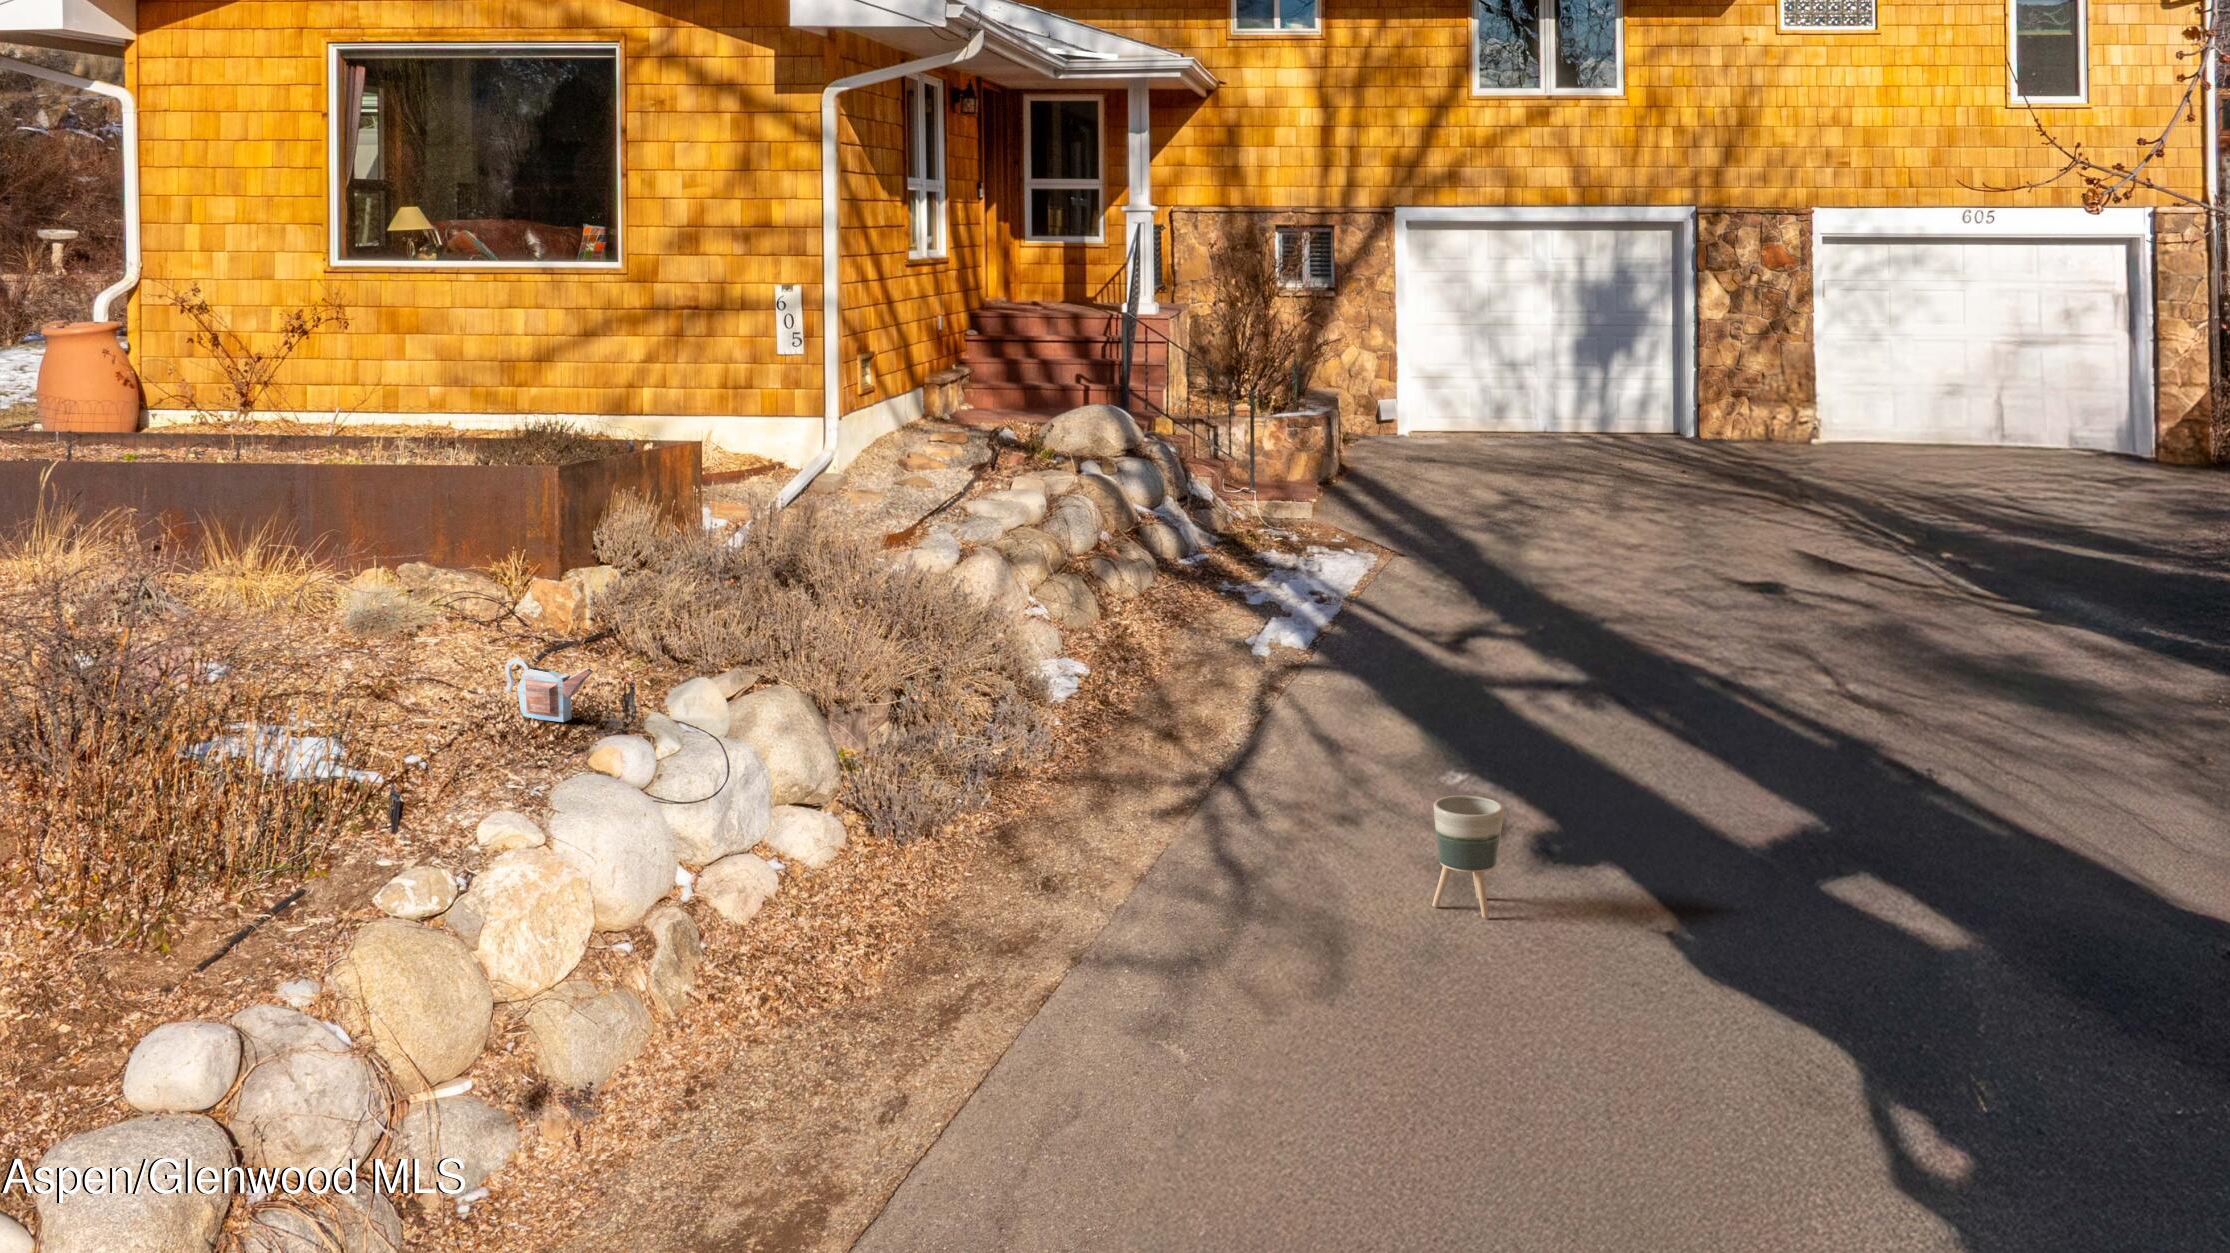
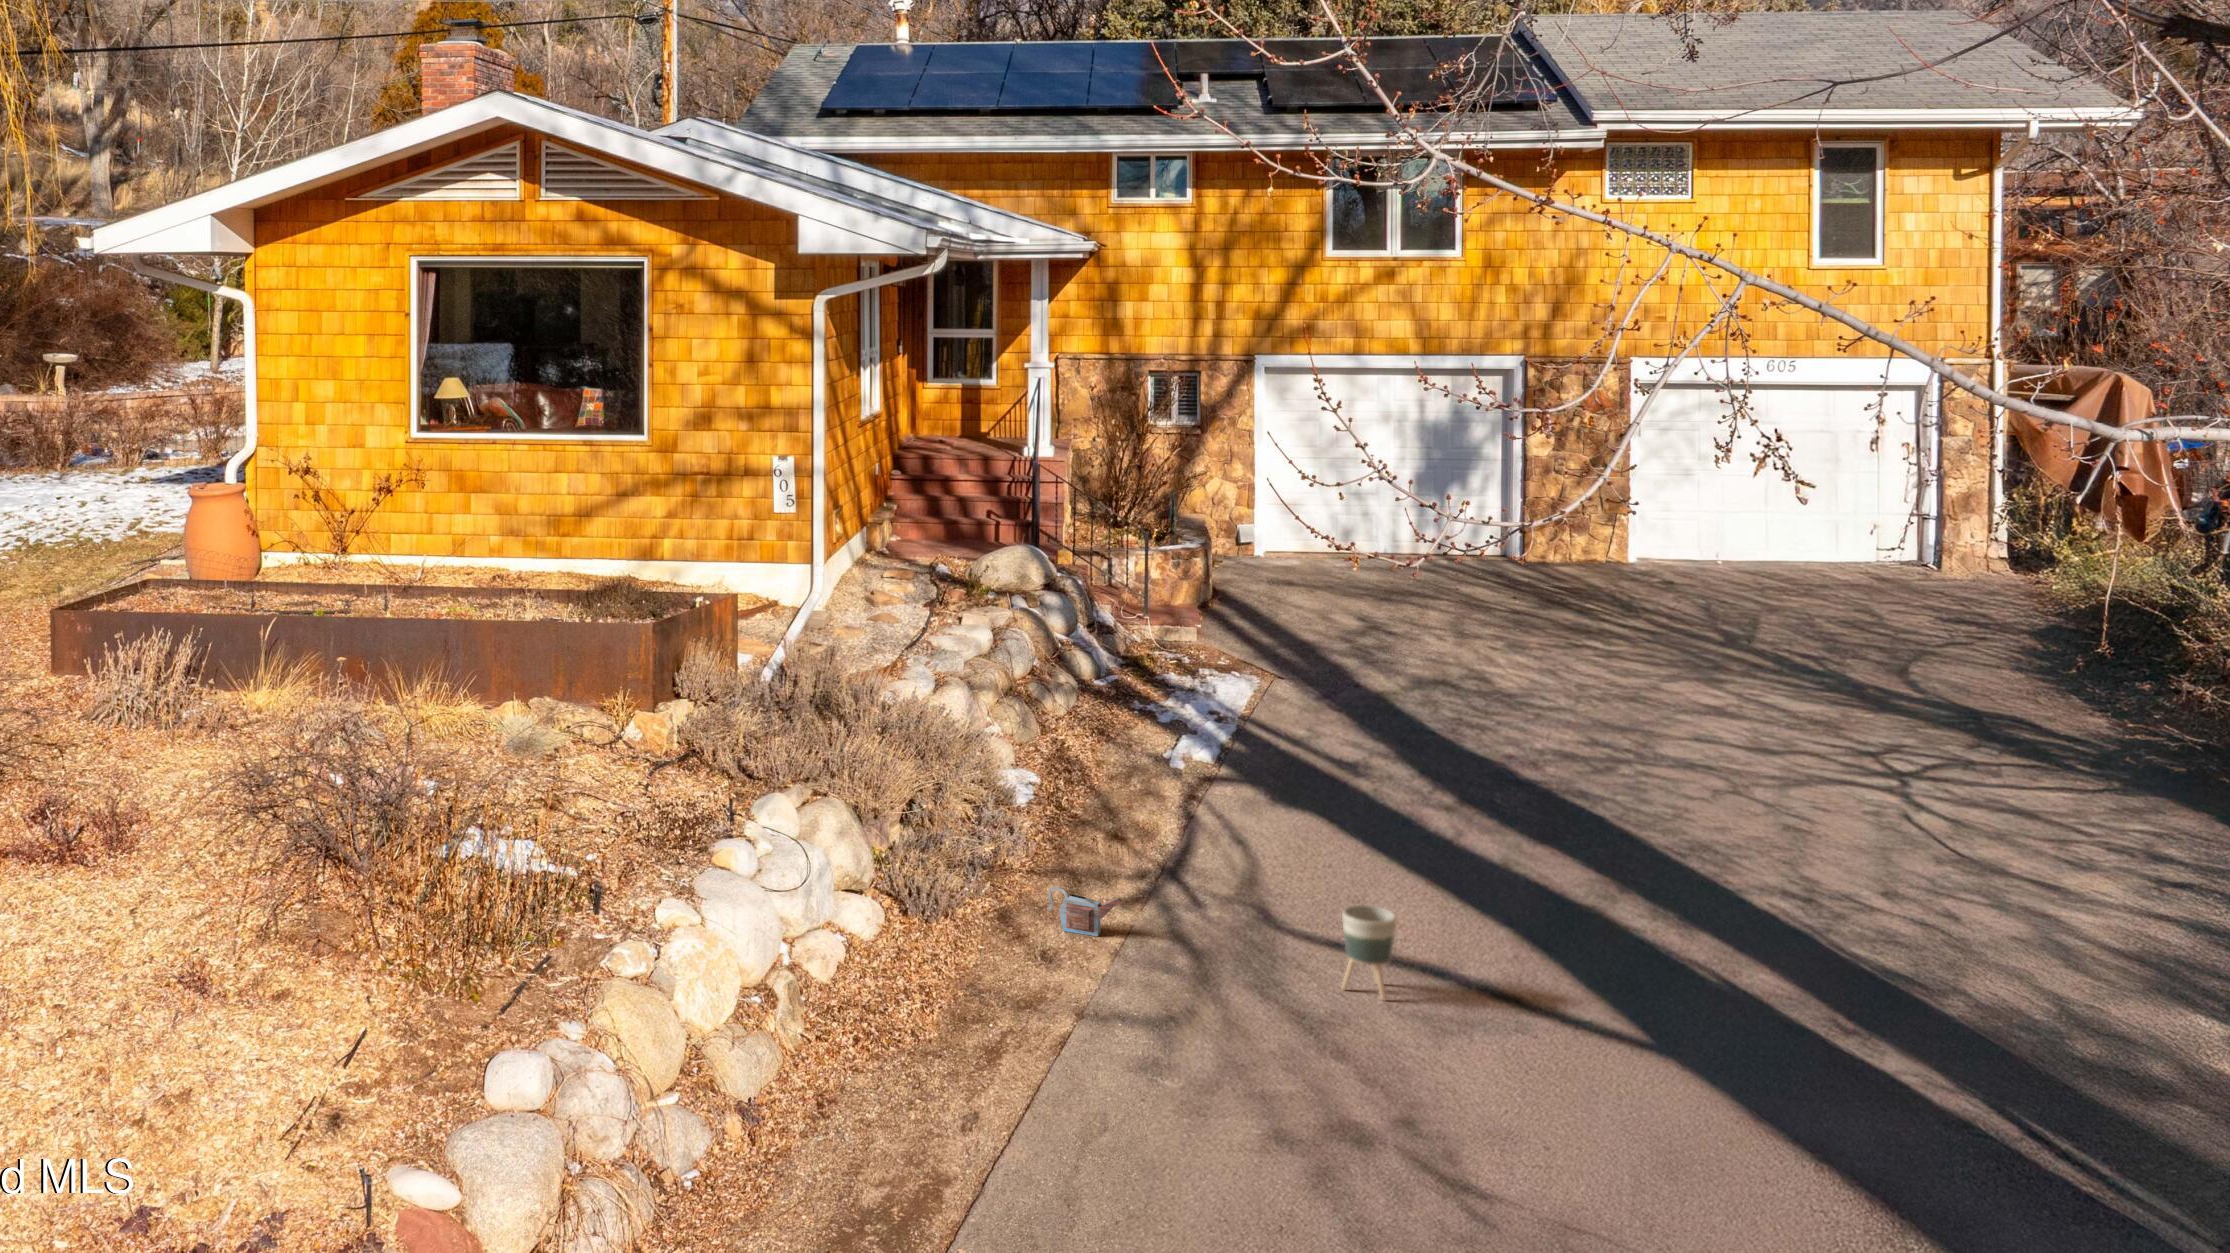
watering can: present [505,658,593,722] -> present [1047,886,1122,936]

